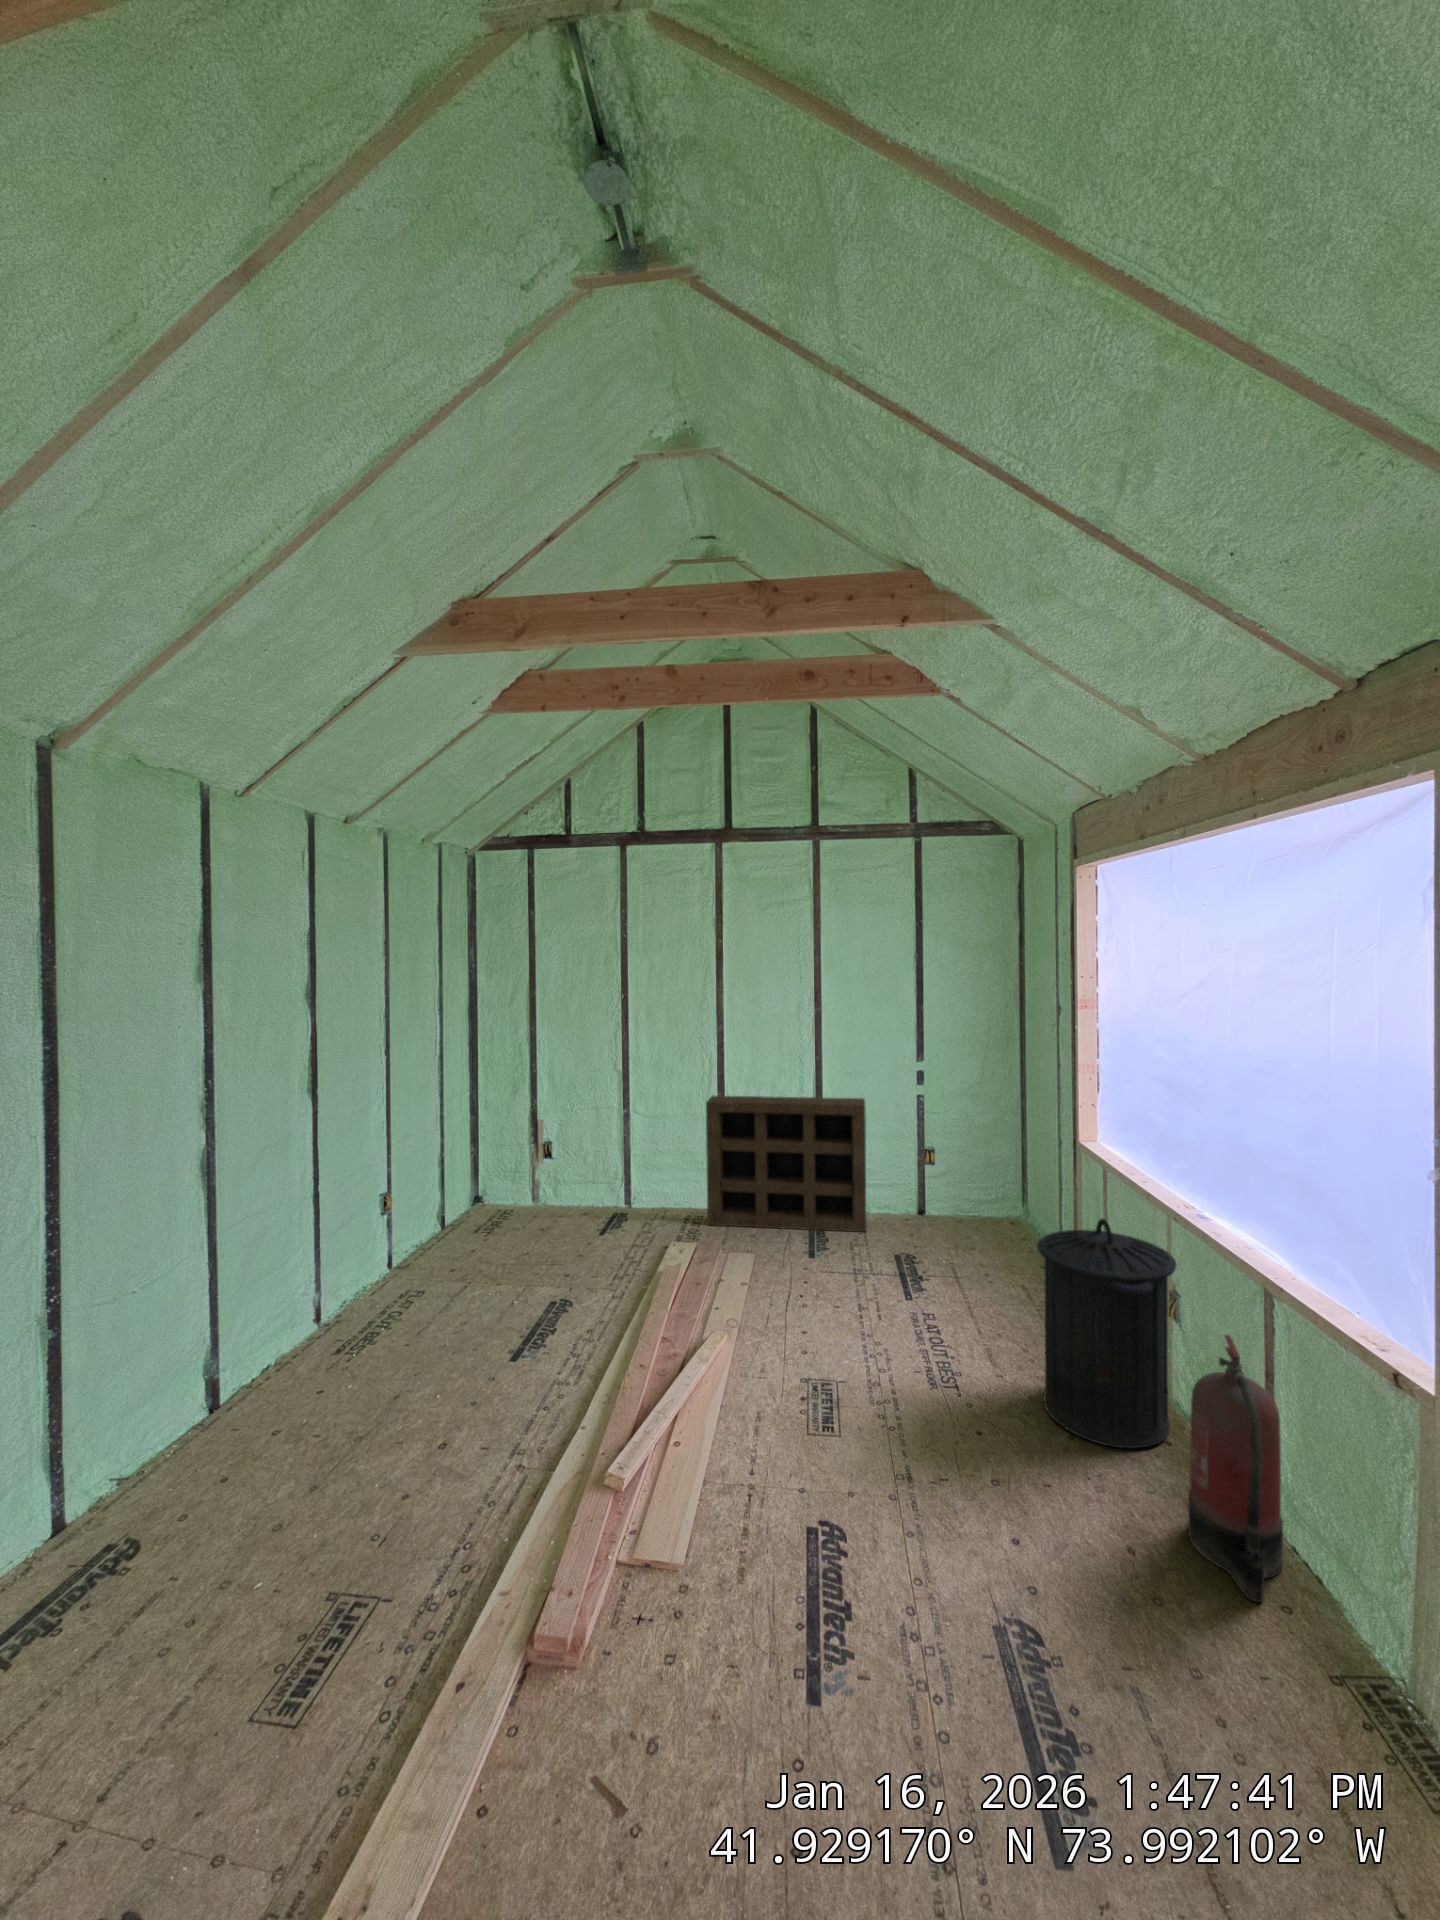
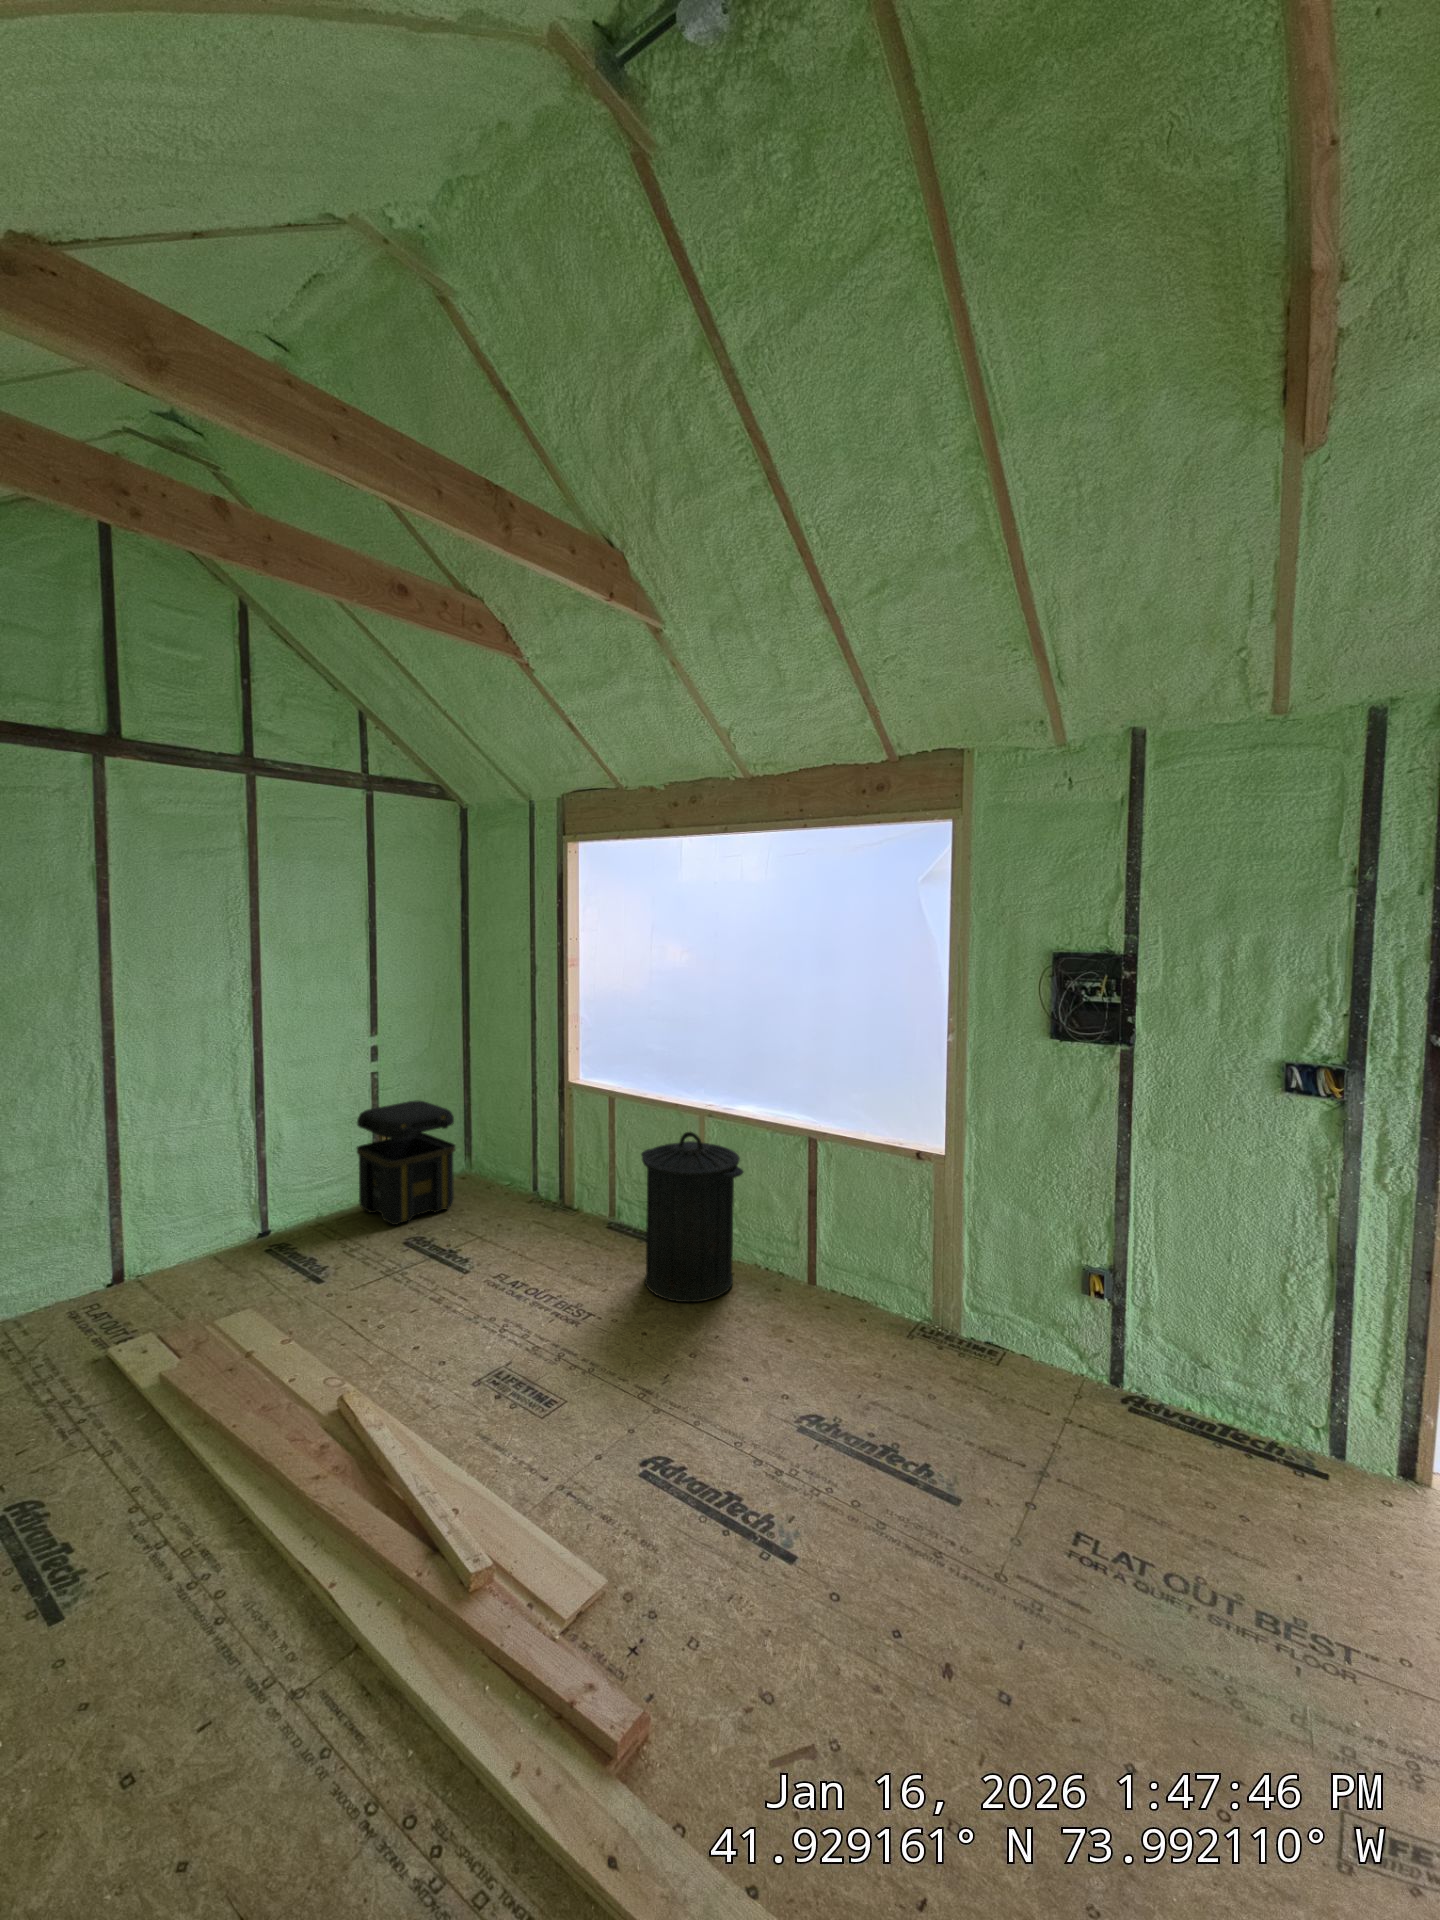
shelving unit: present [706,1096,866,1232] -> none [99,1084,340,1300]
toolbox: none [896,1130,973,1245] -> present [357,1101,455,1225]
fire extinguisher: present [1188,1335,1283,1602] -> none [795,1180,863,1333]

